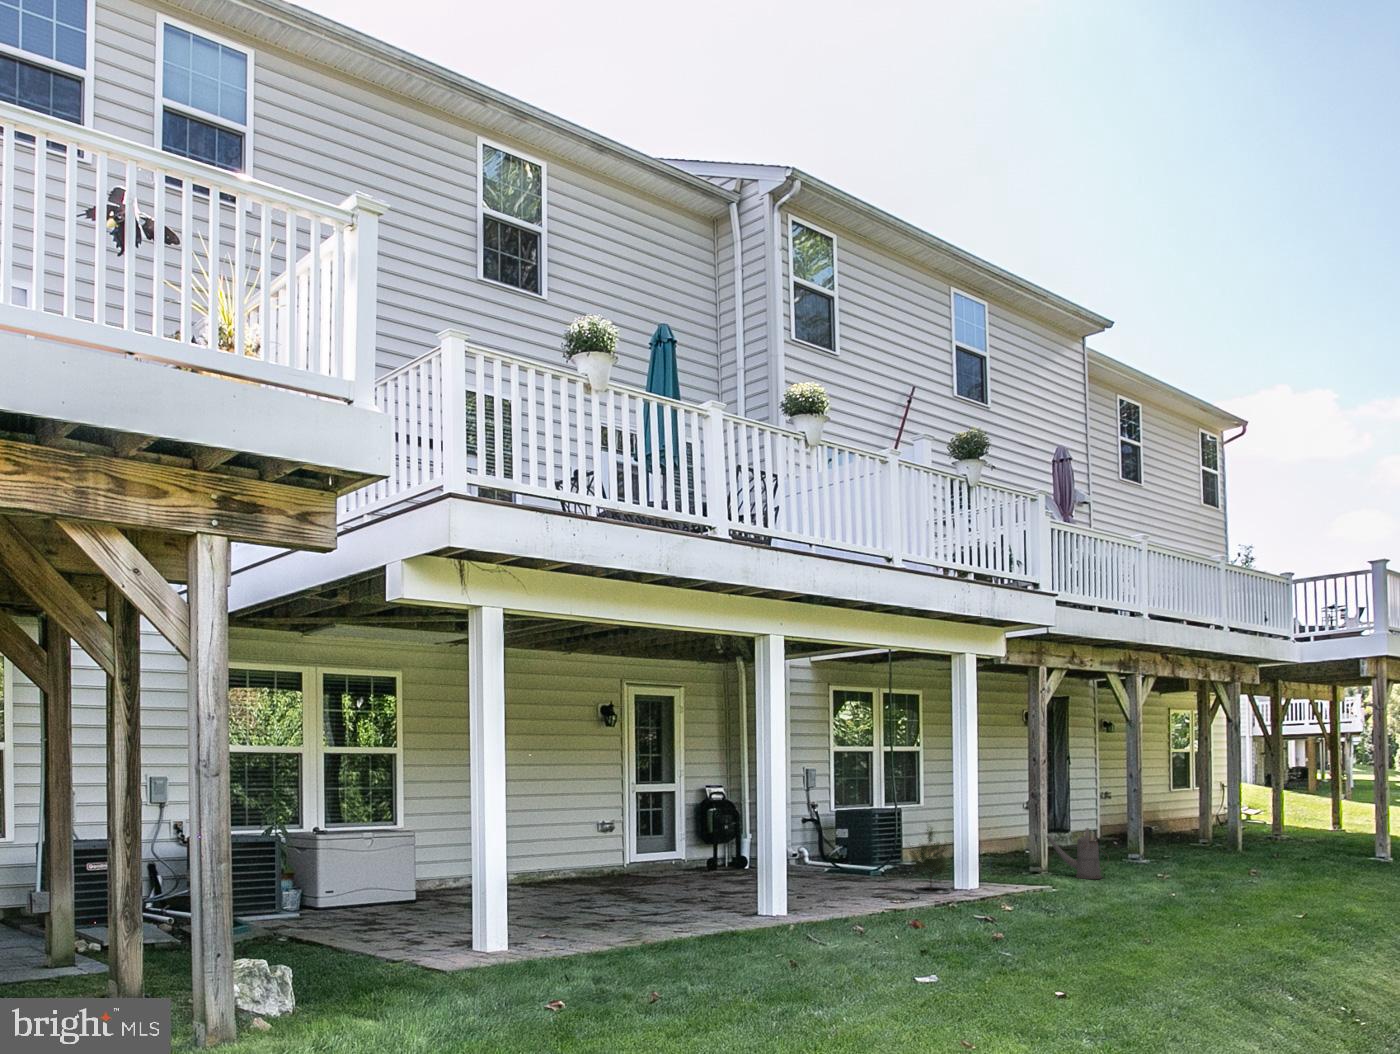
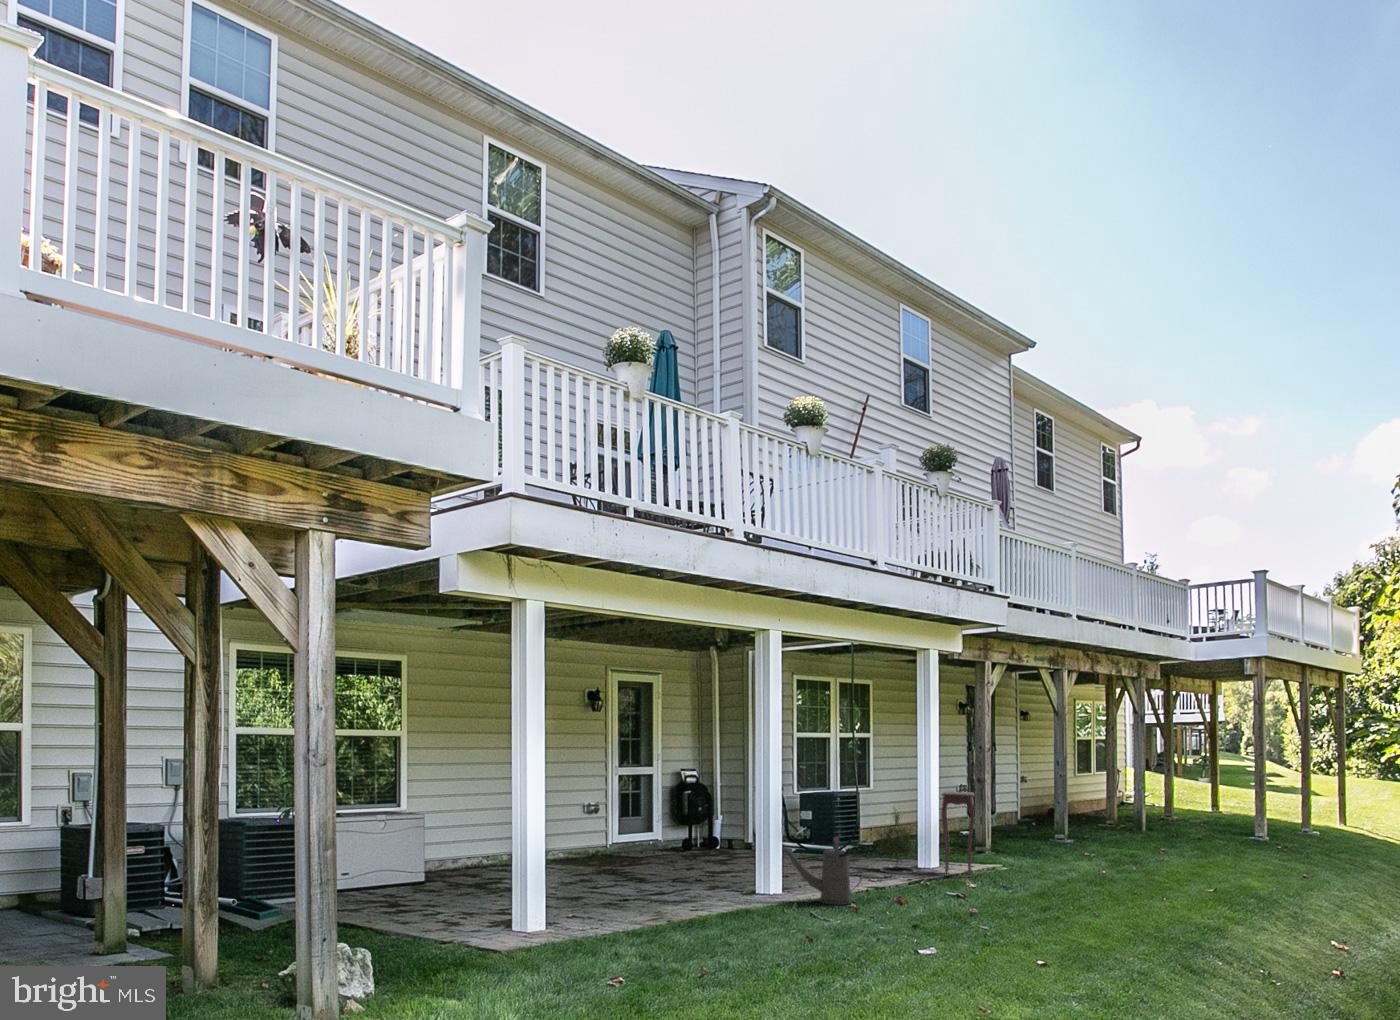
side table: none [976,805,1014,898] -> present [941,791,975,877]
watering can: present [1047,828,1101,879] -> present [785,837,862,905]

